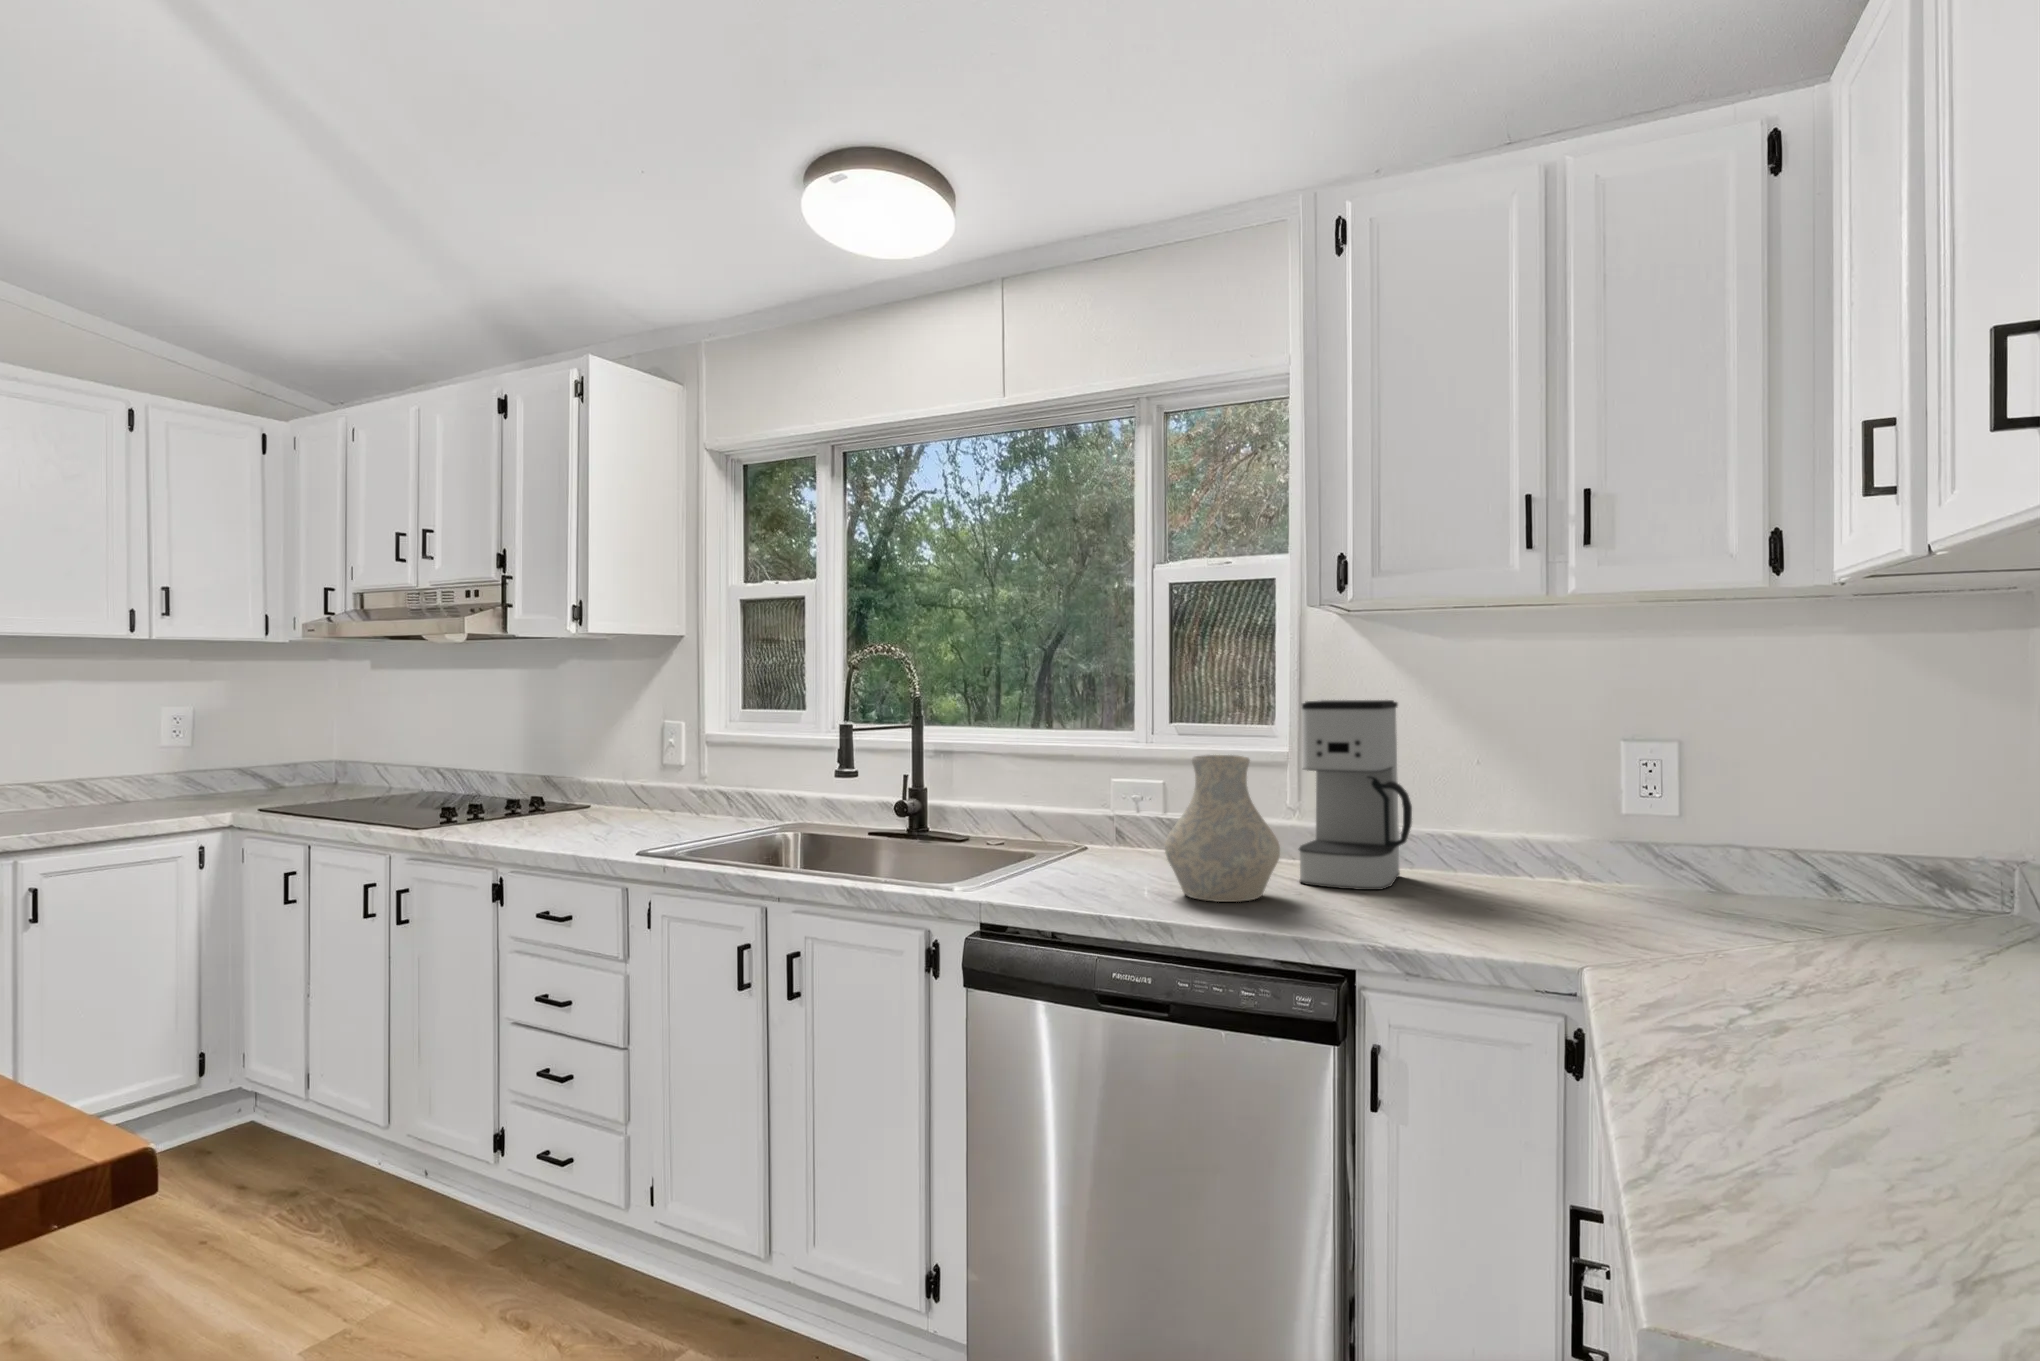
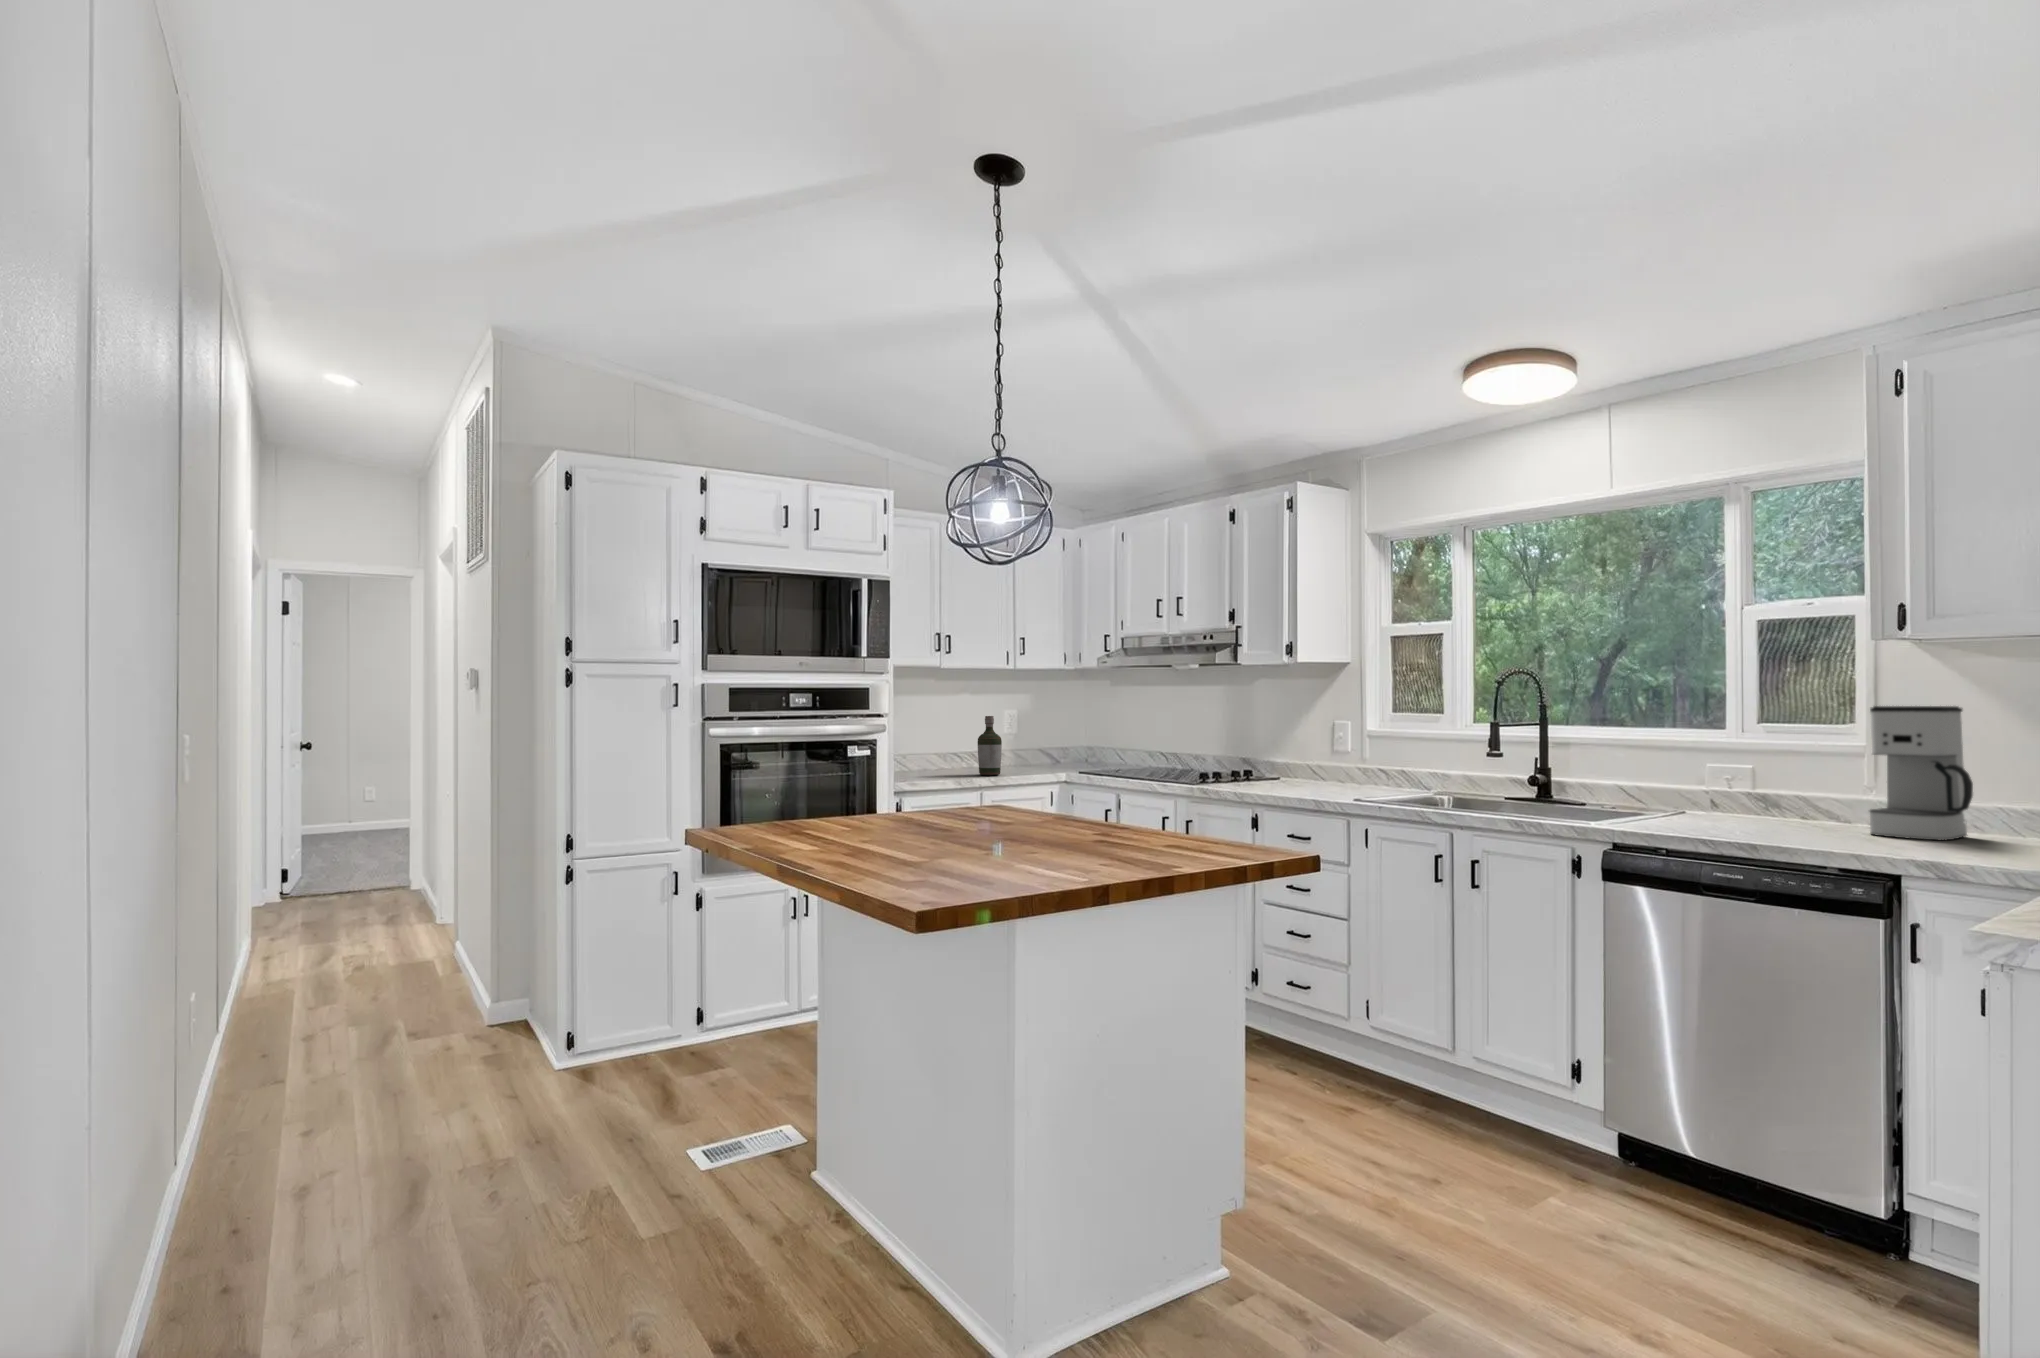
bottle: none [9,725,70,833] -> present [978,716,1002,775]
vase: present [1165,755,1280,902] -> none [1752,741,1848,837]

